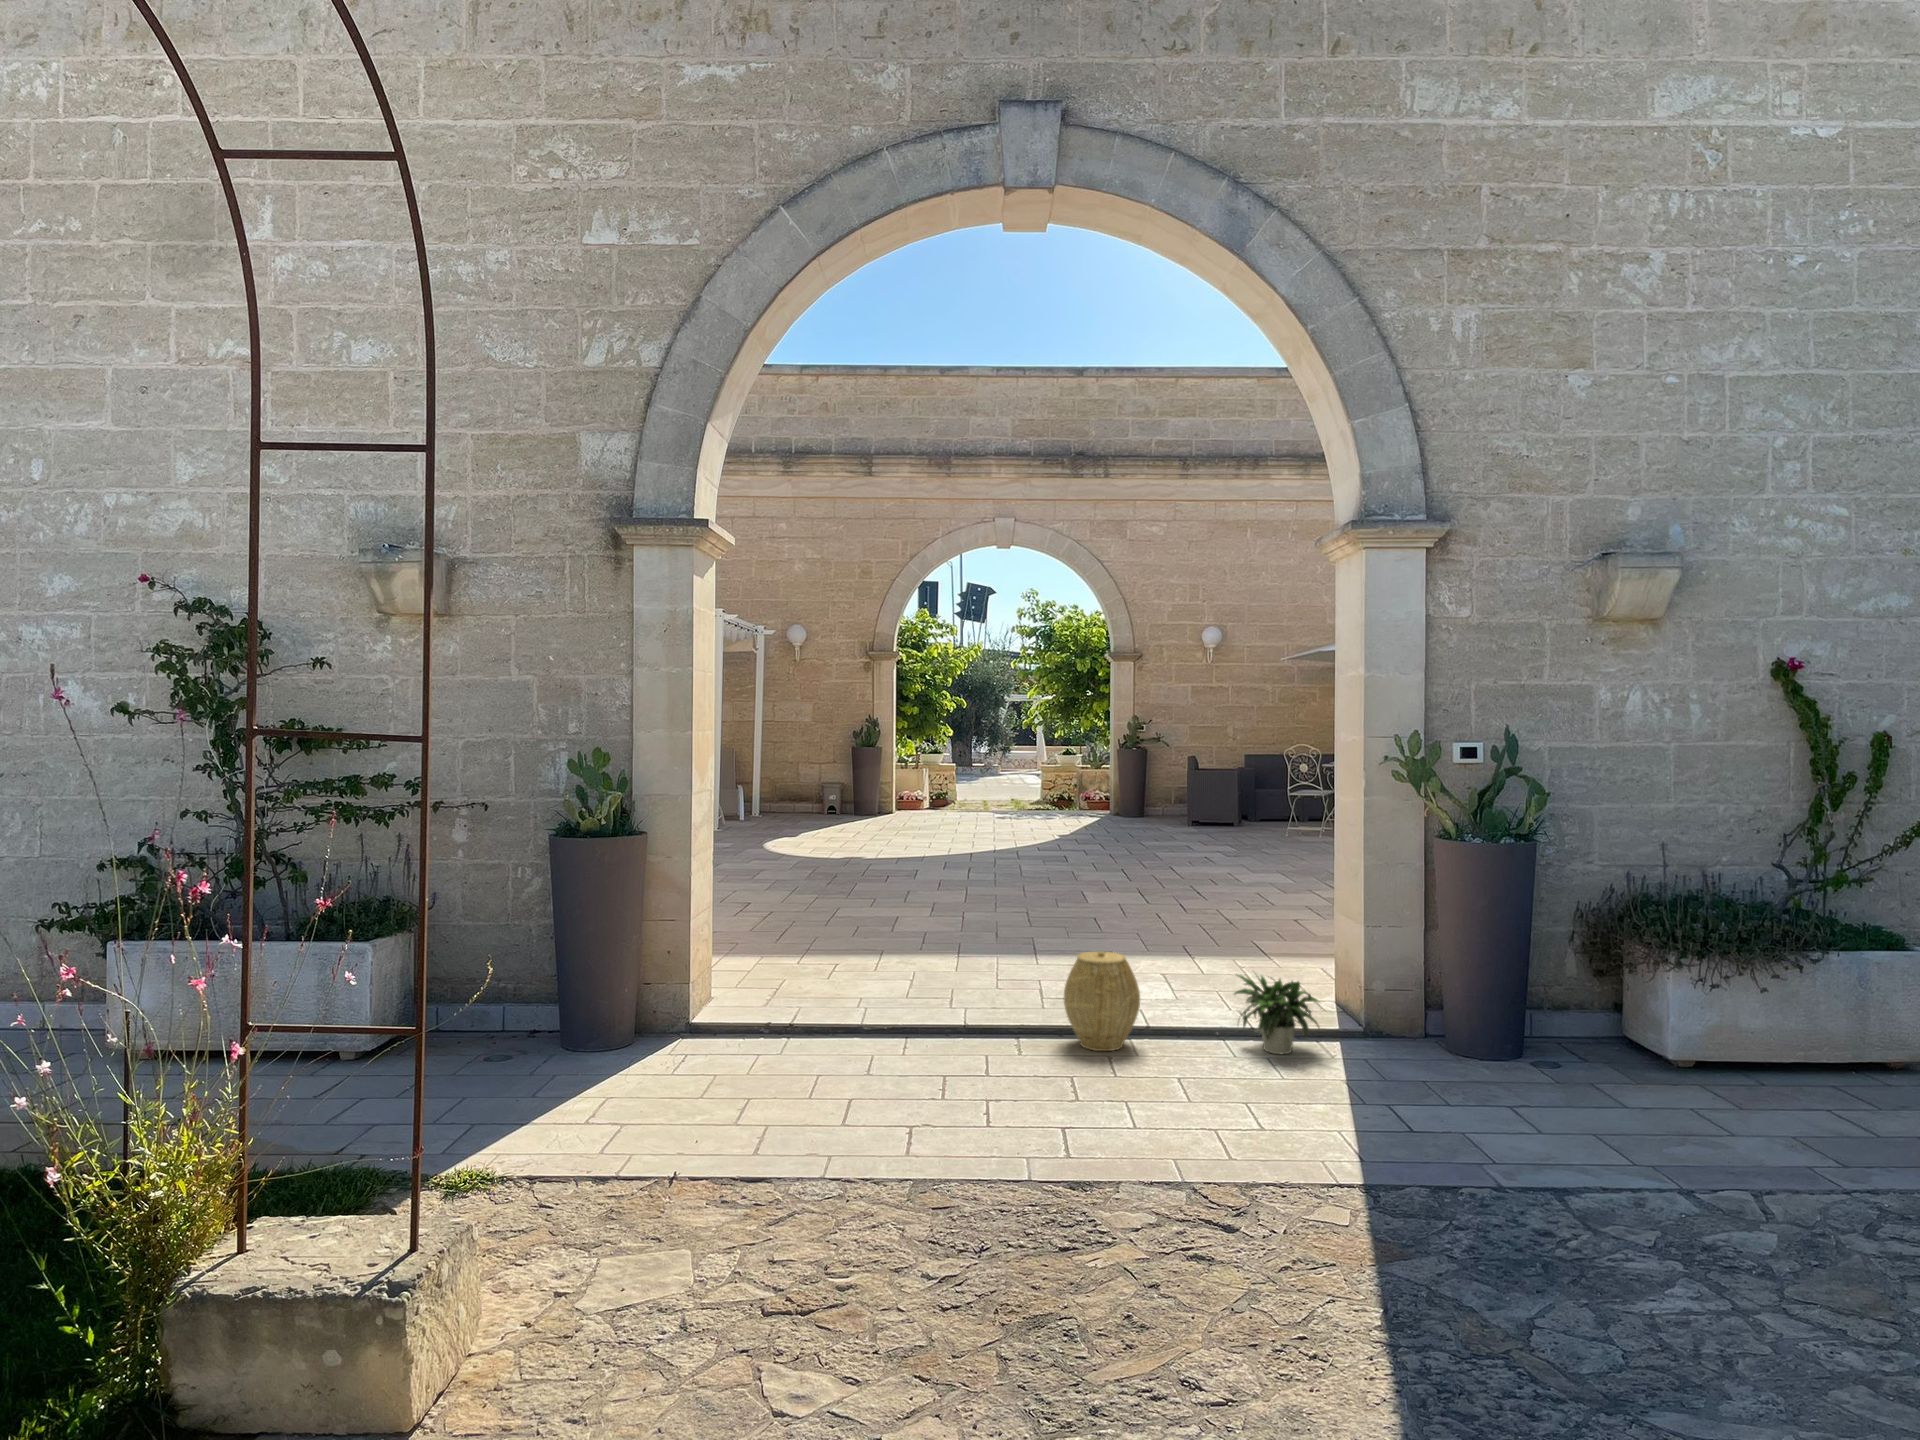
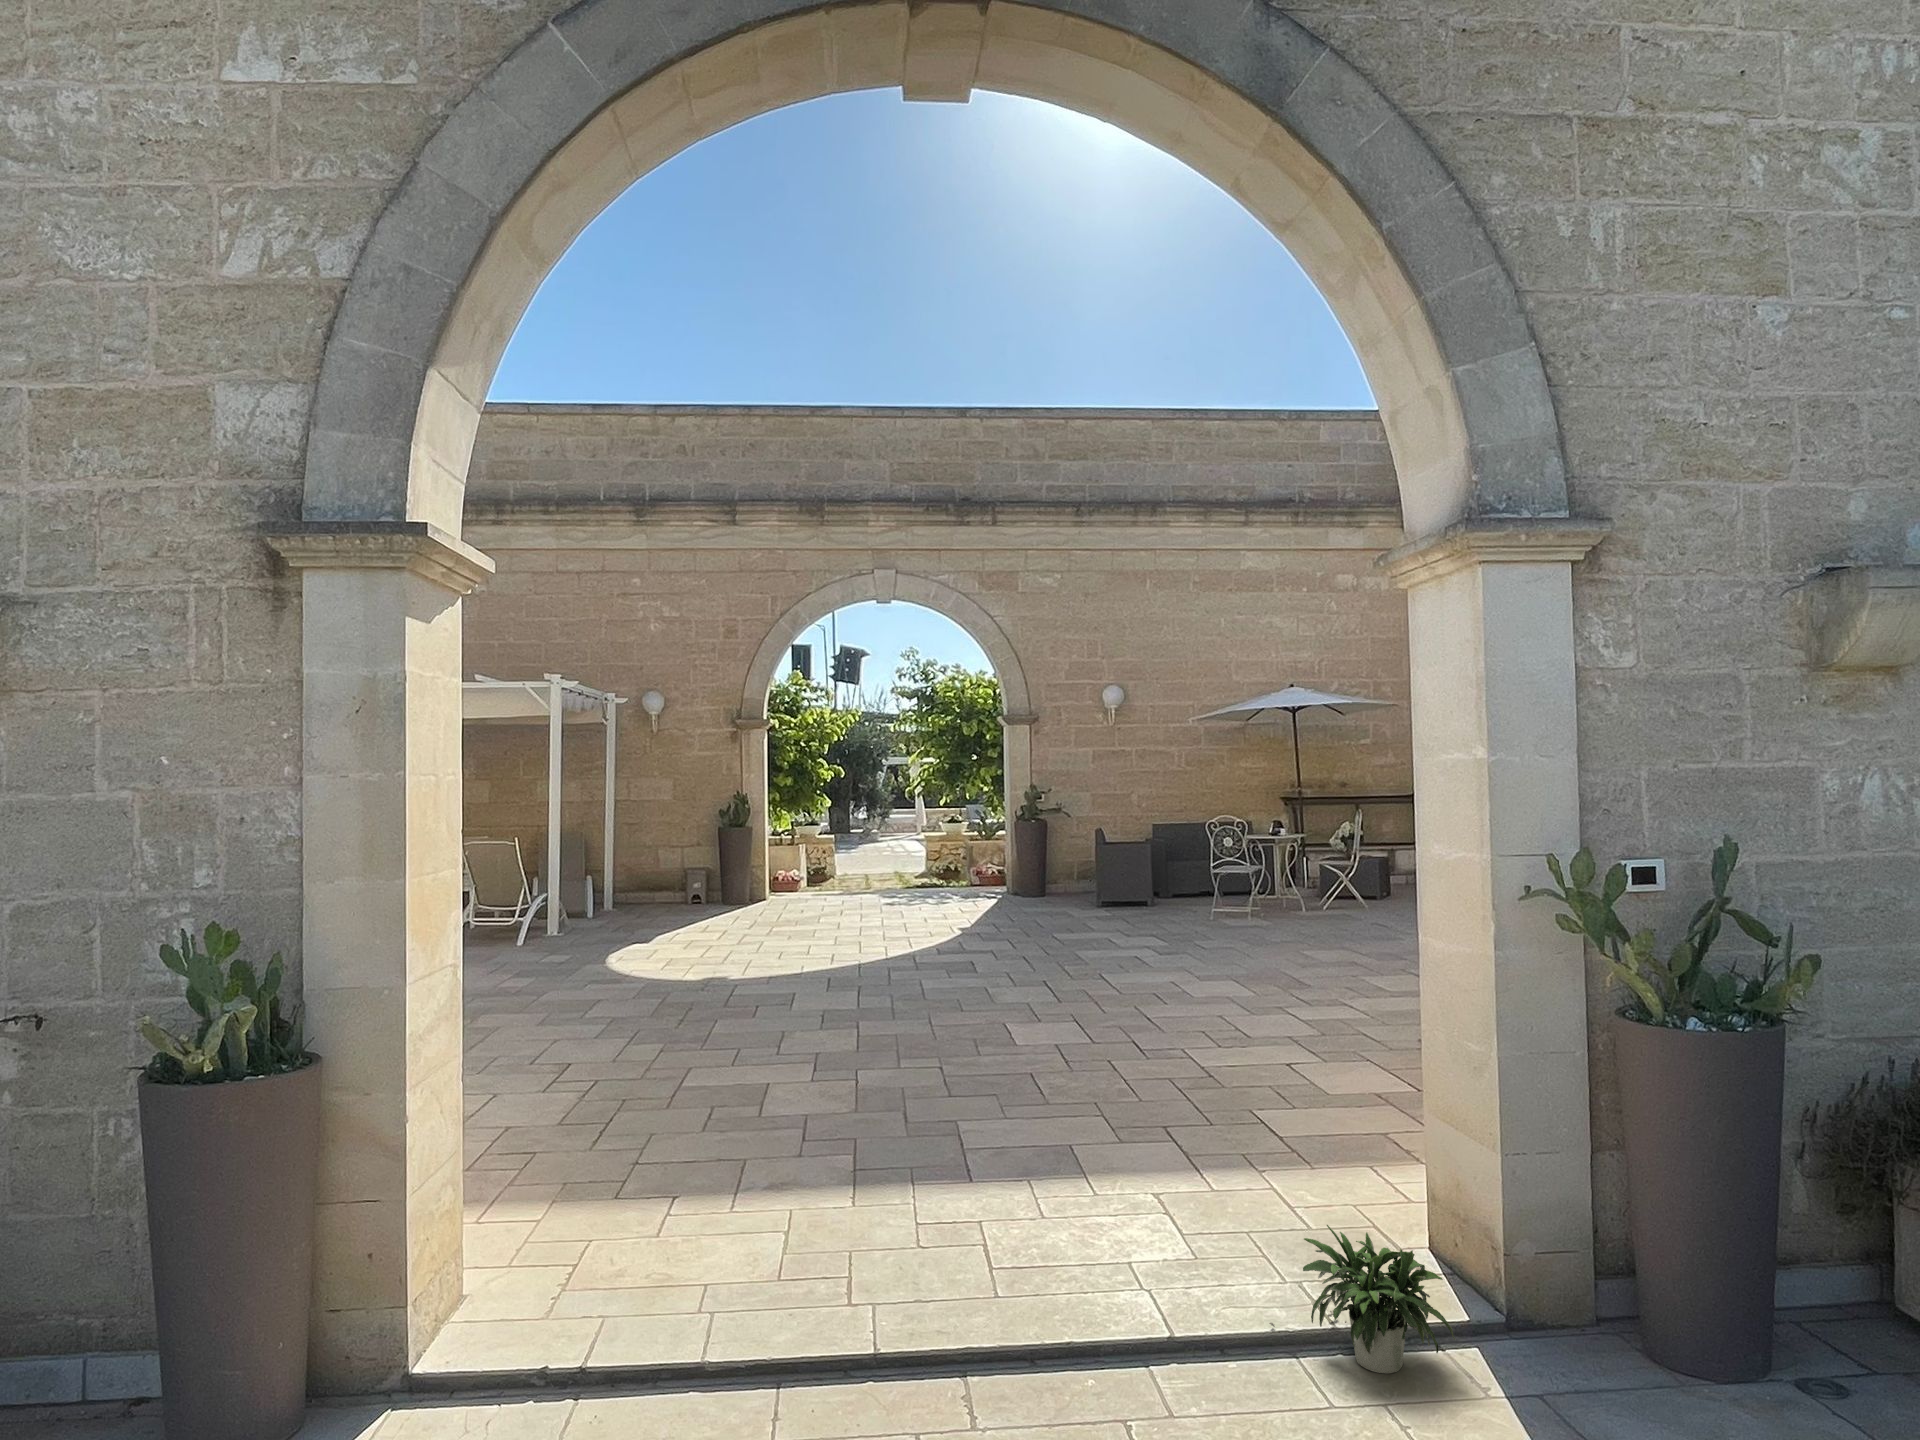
woven basket: present [1064,951,1140,1051] -> none [1036,1209,1161,1391]

